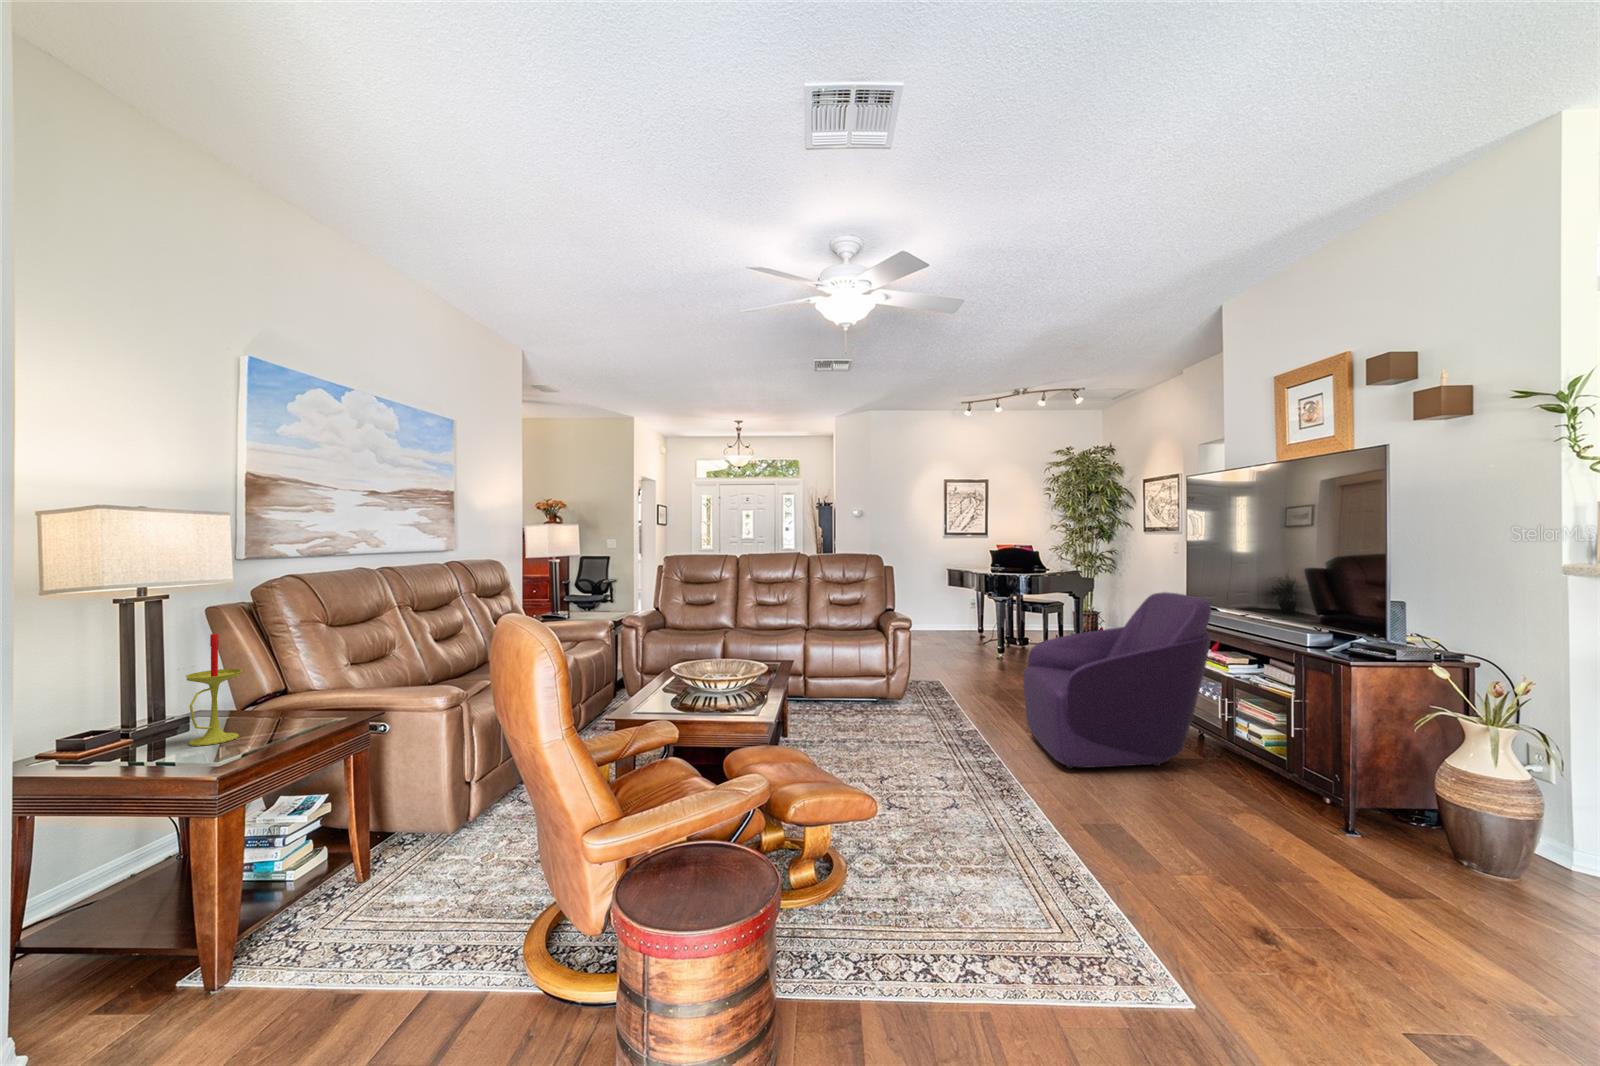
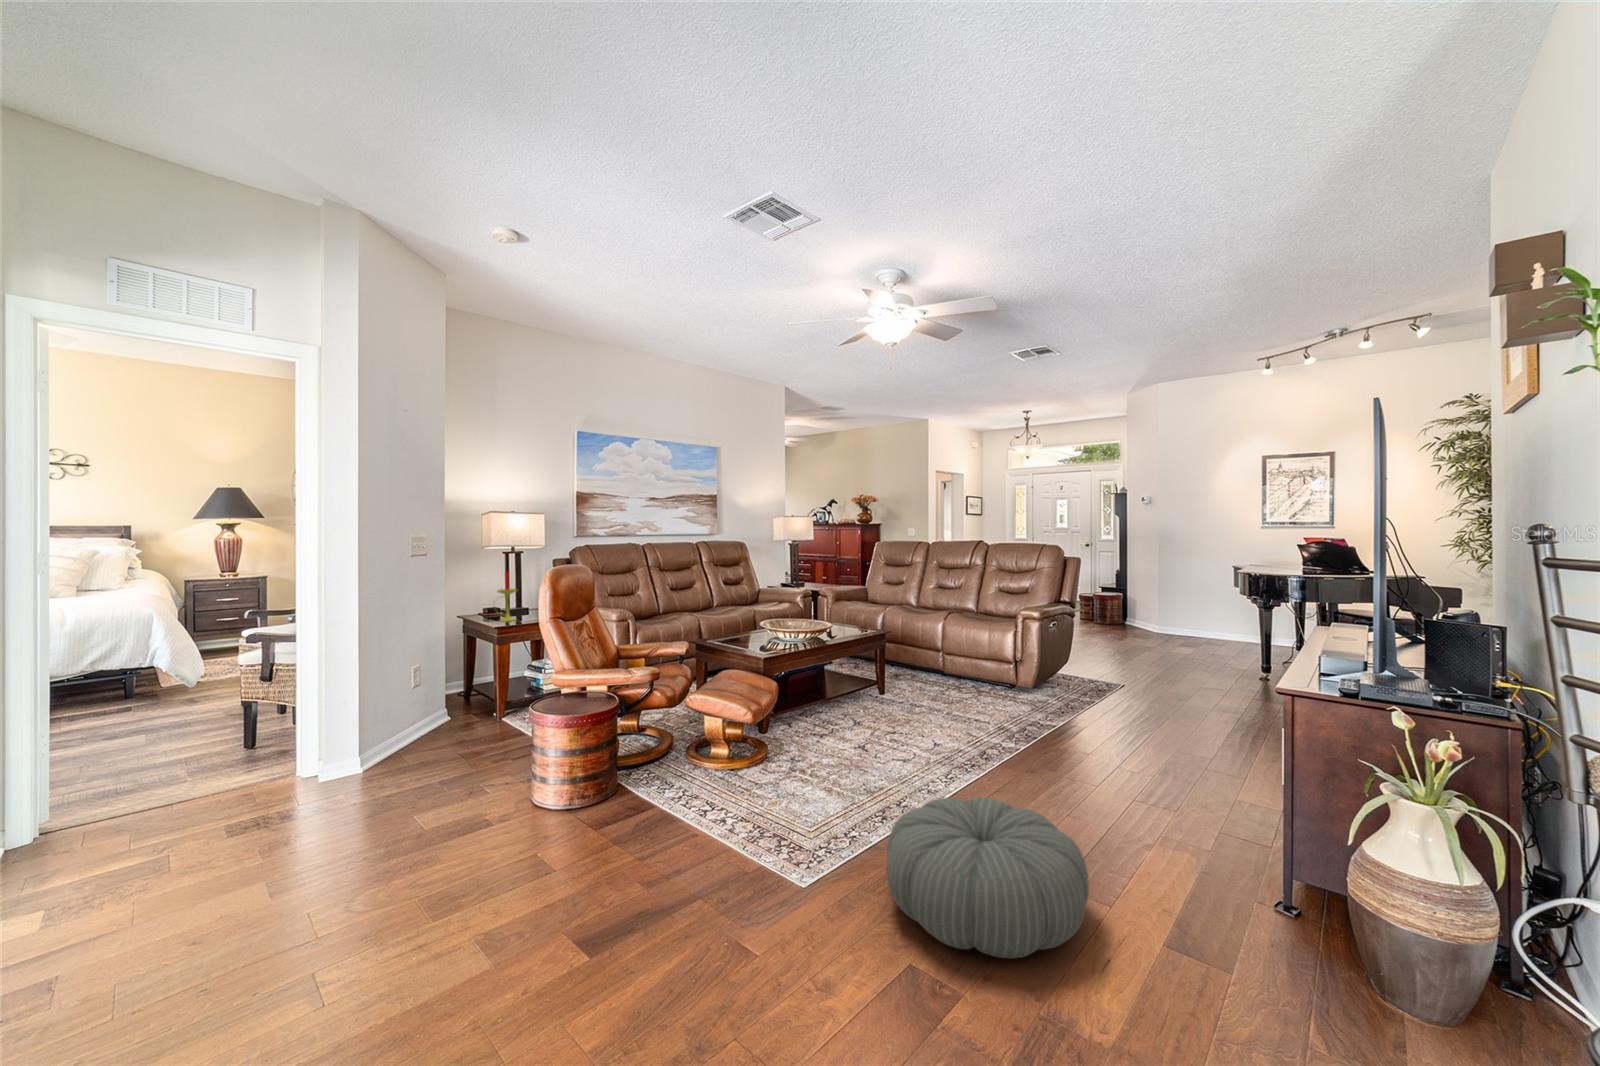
armchair: present [1023,592,1211,769] -> none [1048,596,1270,790]
pouf: none [1189,816,1456,986] -> present [887,797,1089,959]

